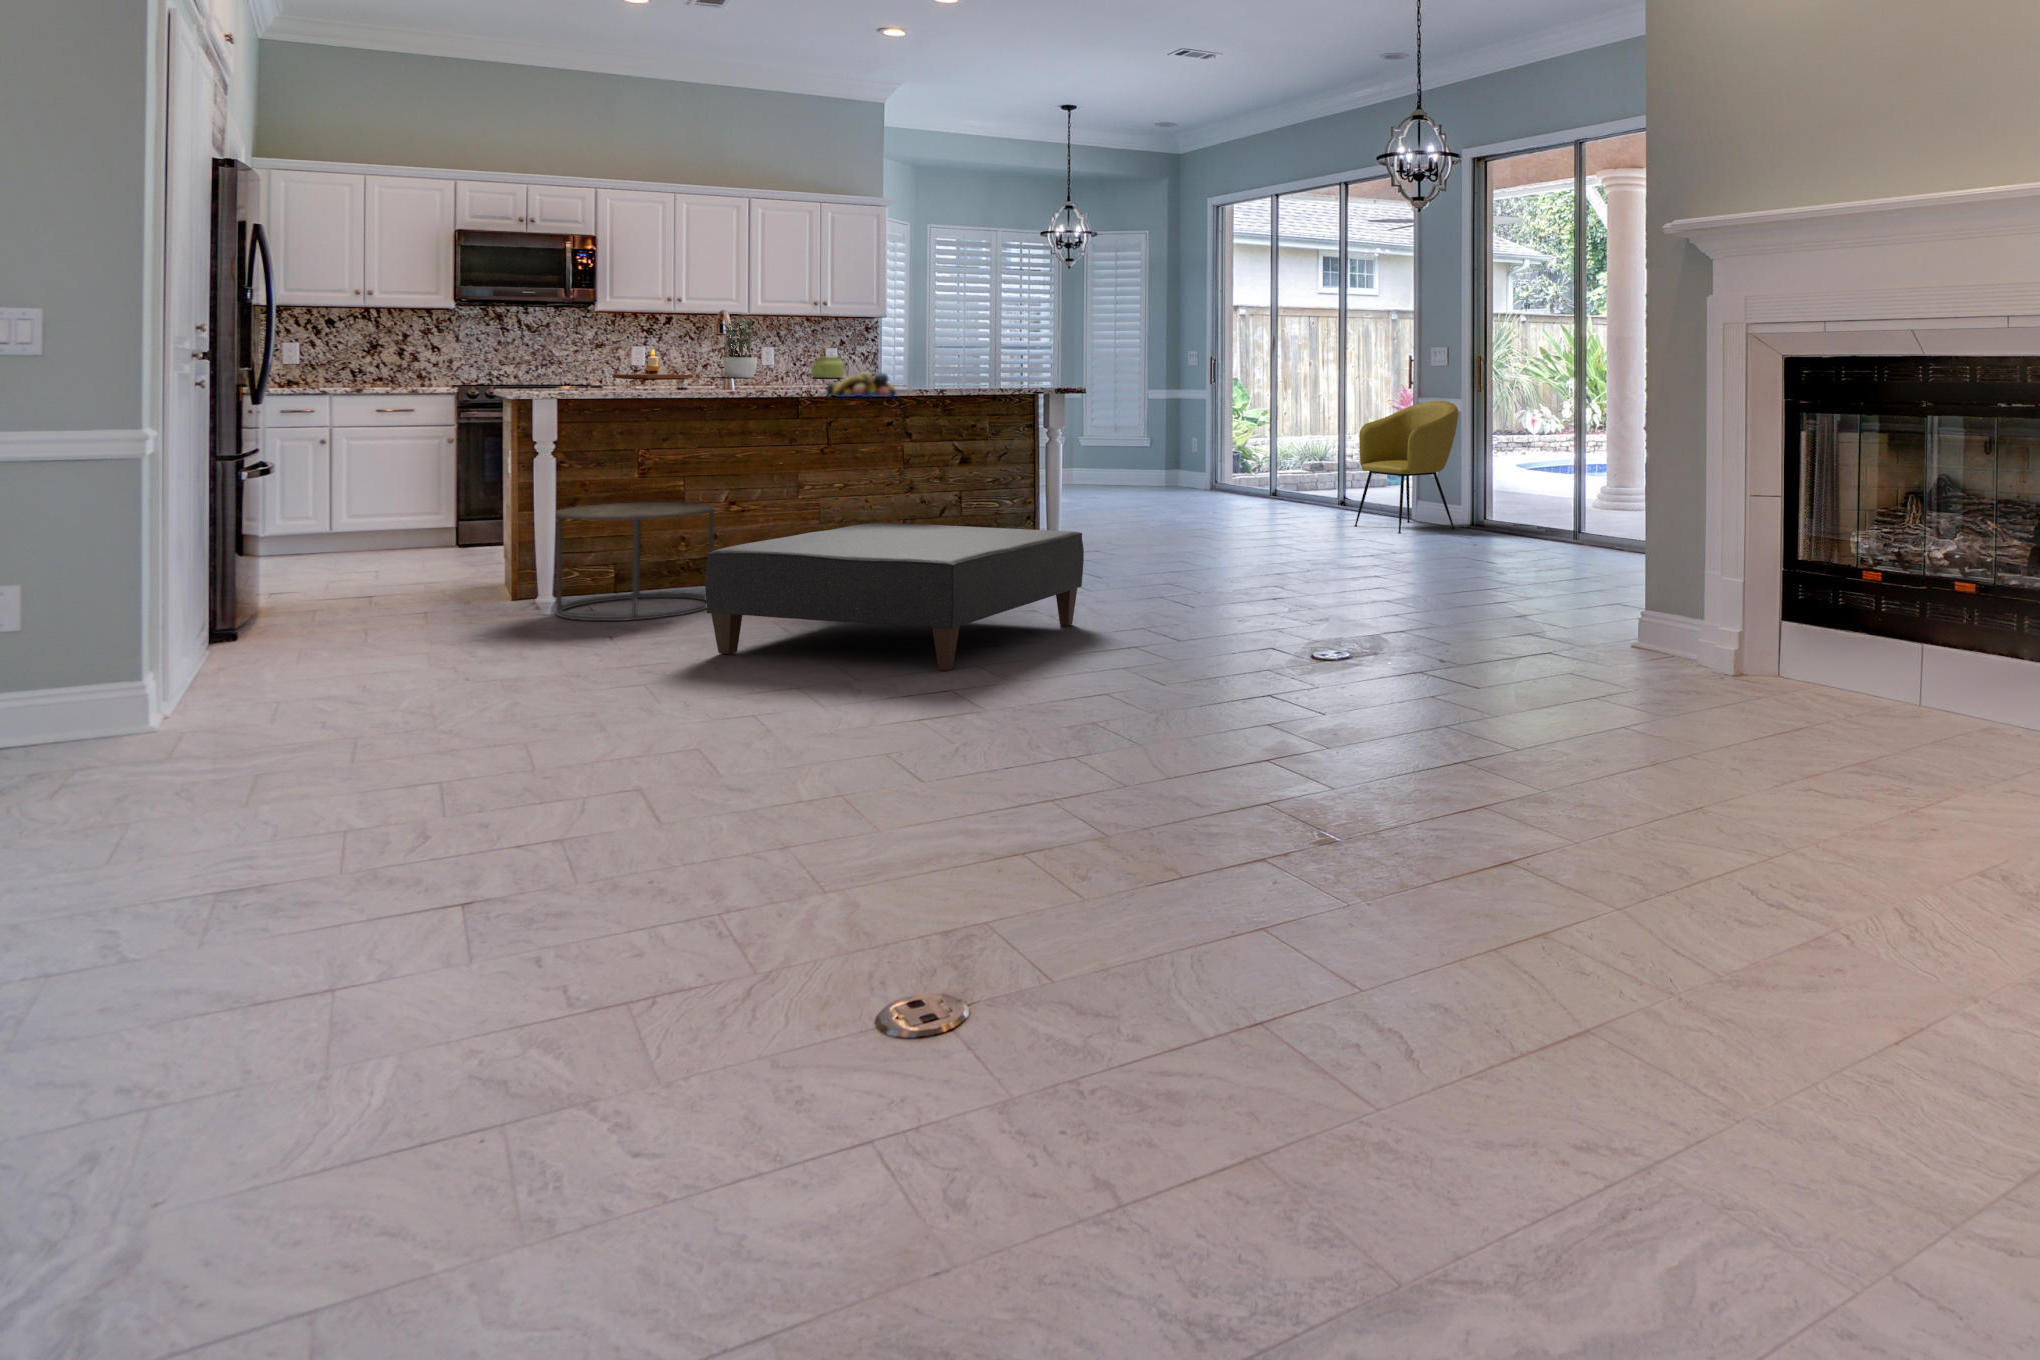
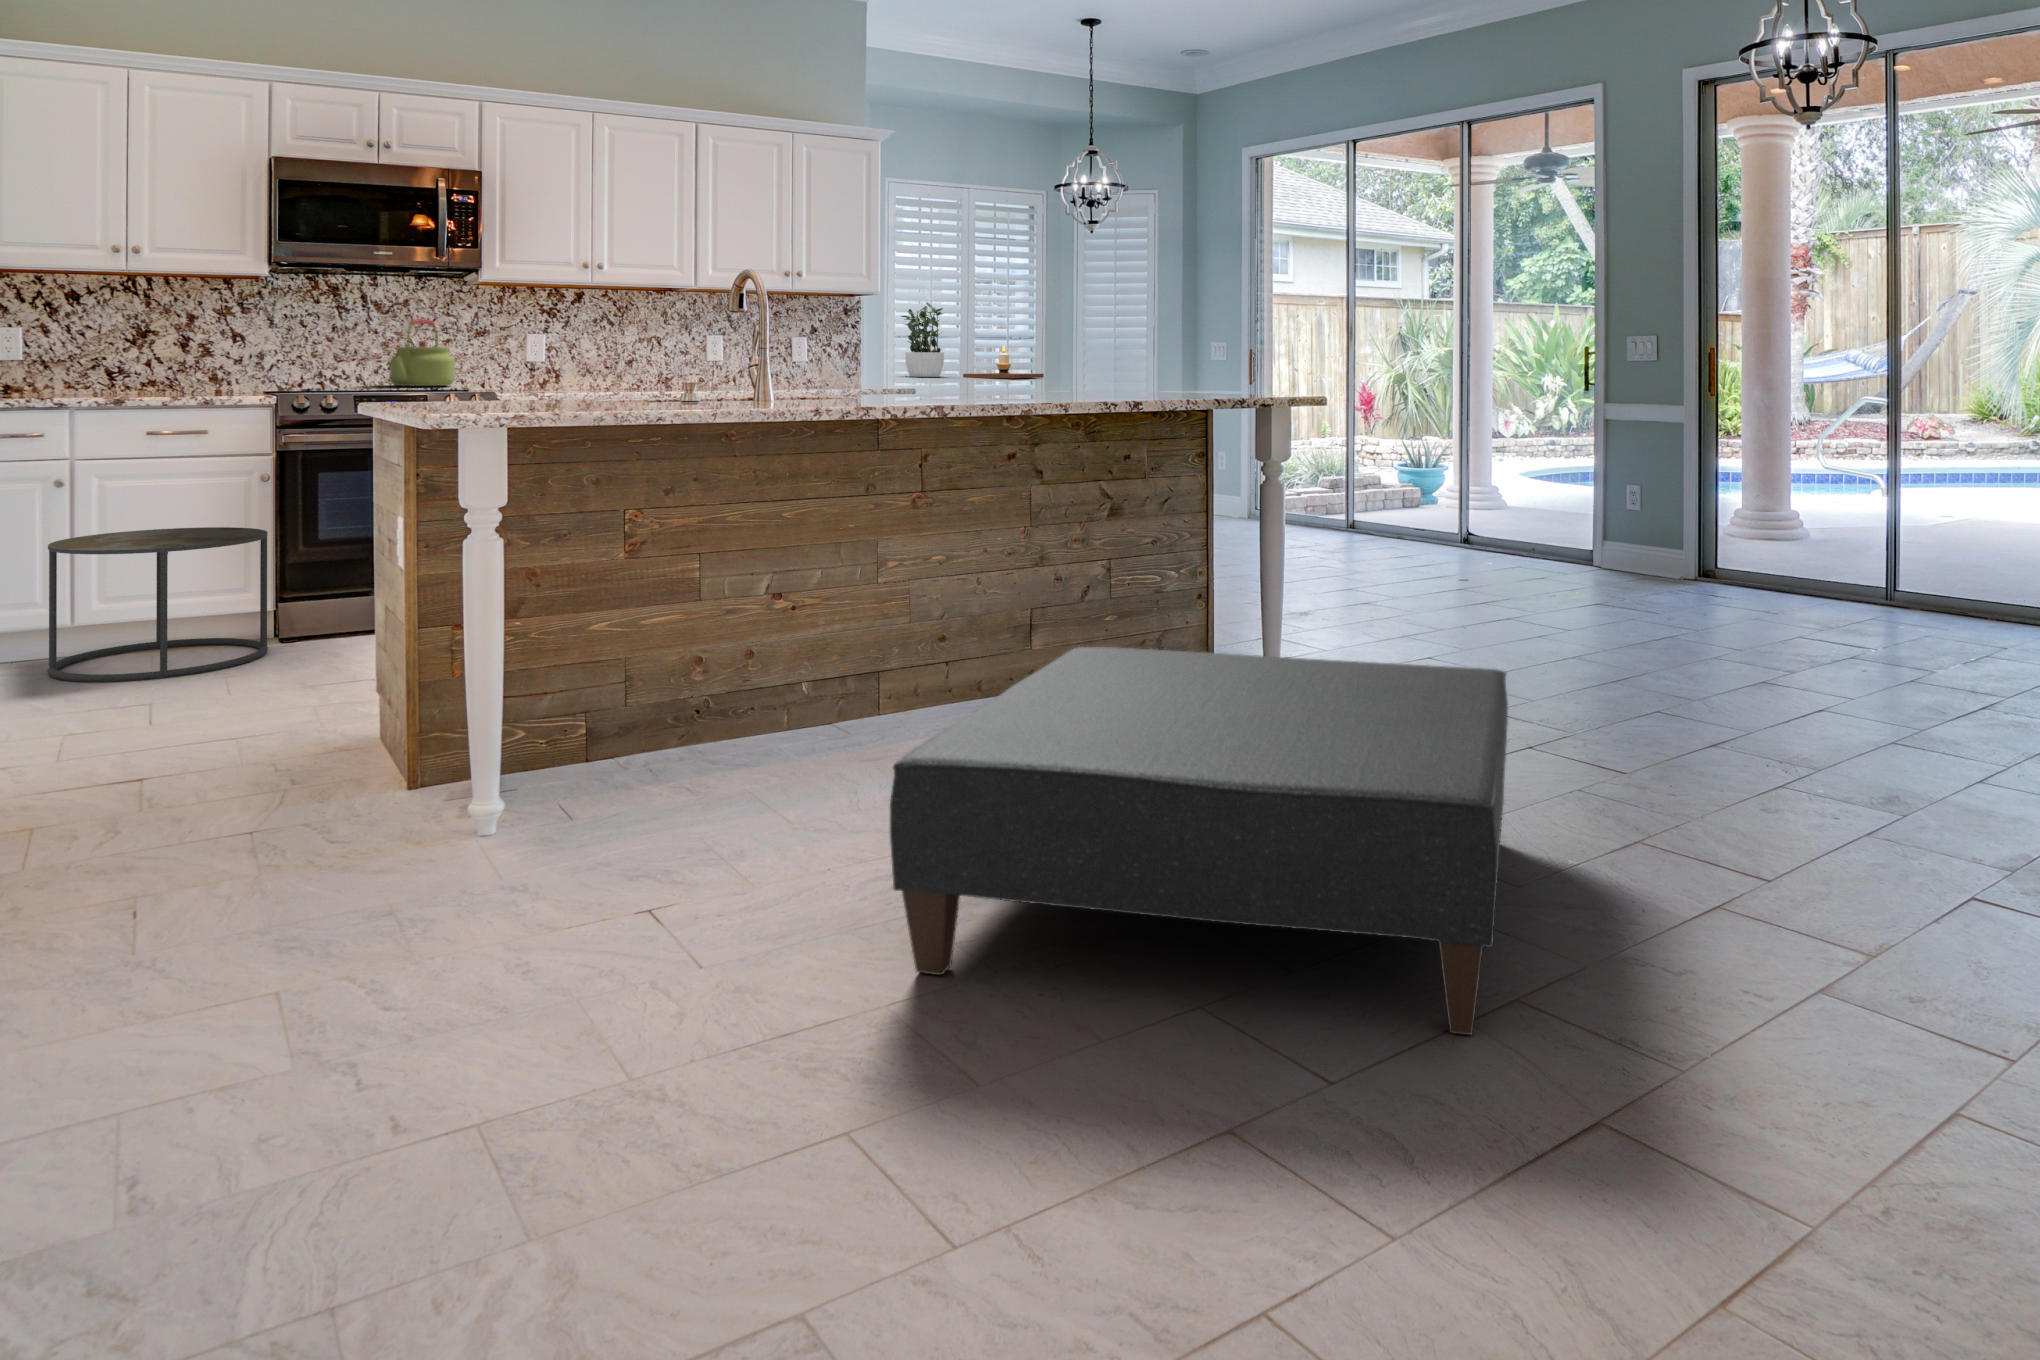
potted plant: present [722,317,757,378] -> present [901,302,944,377]
kettle: present [811,342,844,378] -> present [389,319,455,386]
candle: present [613,349,693,378] -> present [963,345,1044,378]
fruit bowl: present [826,371,897,397] -> none [888,372,1001,413]
armchair: present [1354,401,1459,533] -> none [1541,407,1688,593]
side table: present [555,502,714,621] -> present [47,527,268,682]

